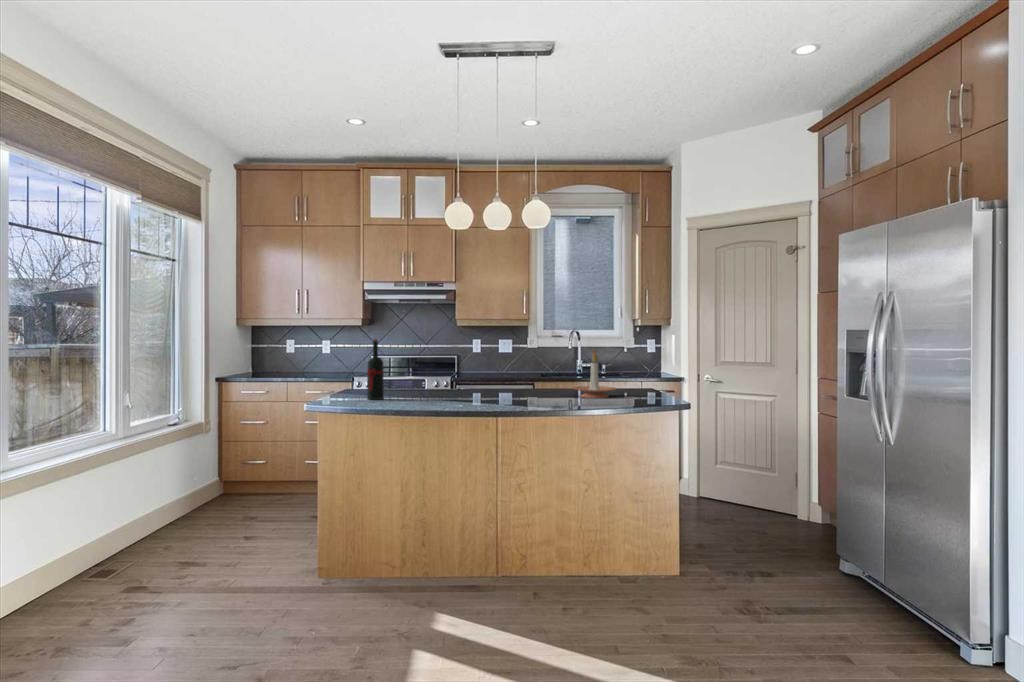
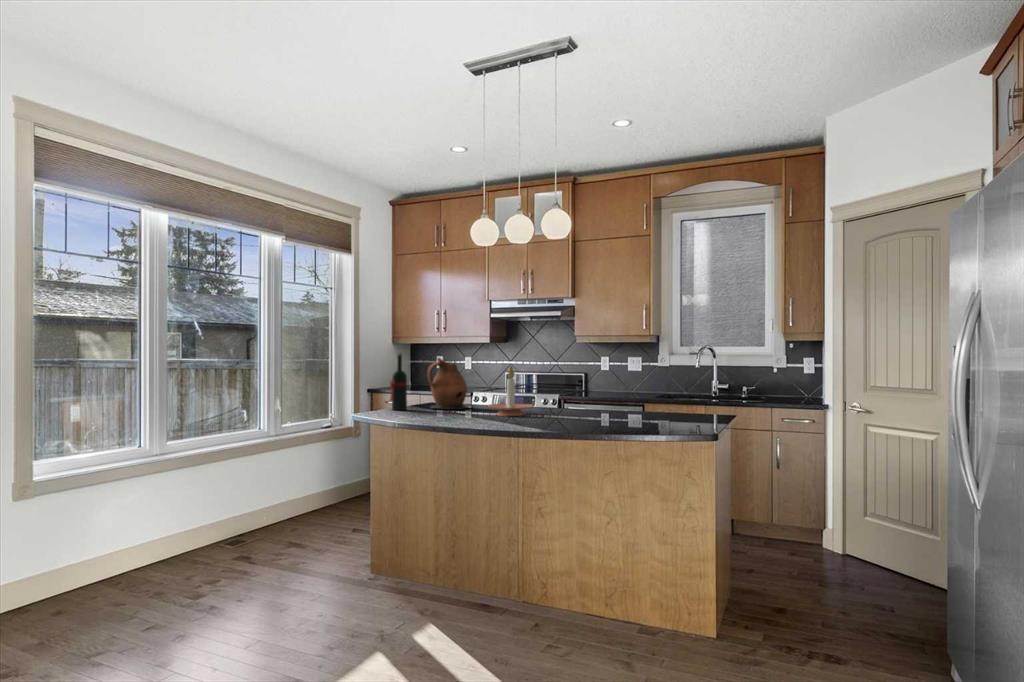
ceramic pitcher: none [392,343,438,396] -> present [427,358,470,409]
candle holder: present [573,350,616,398] -> present [488,365,533,416]

